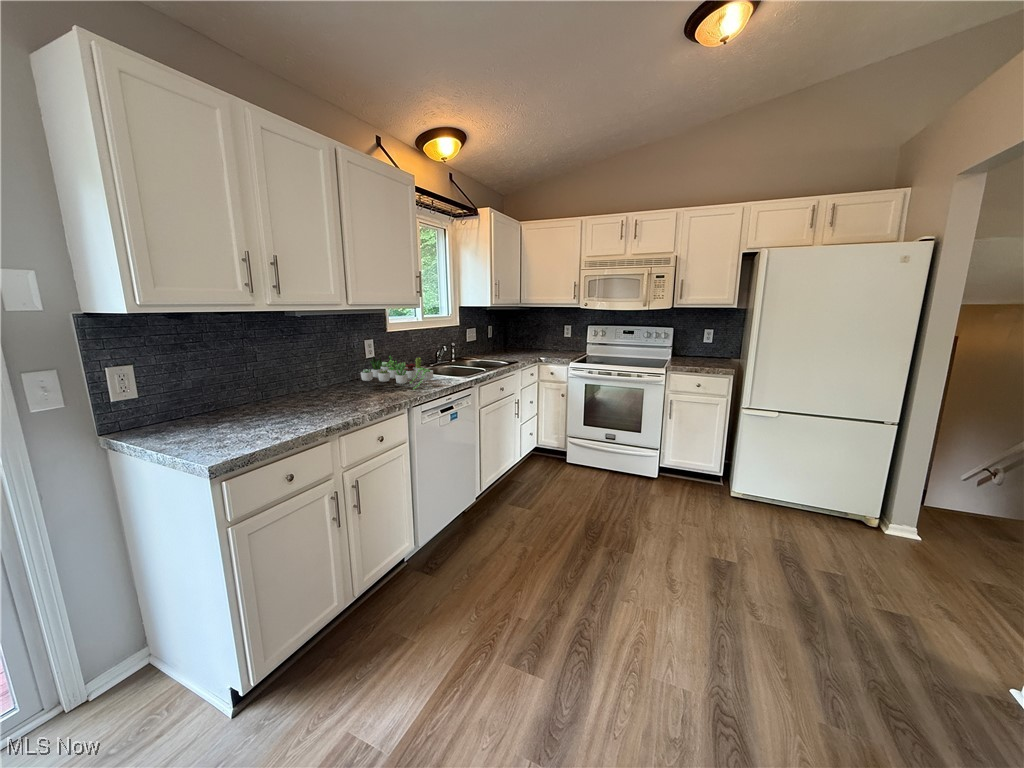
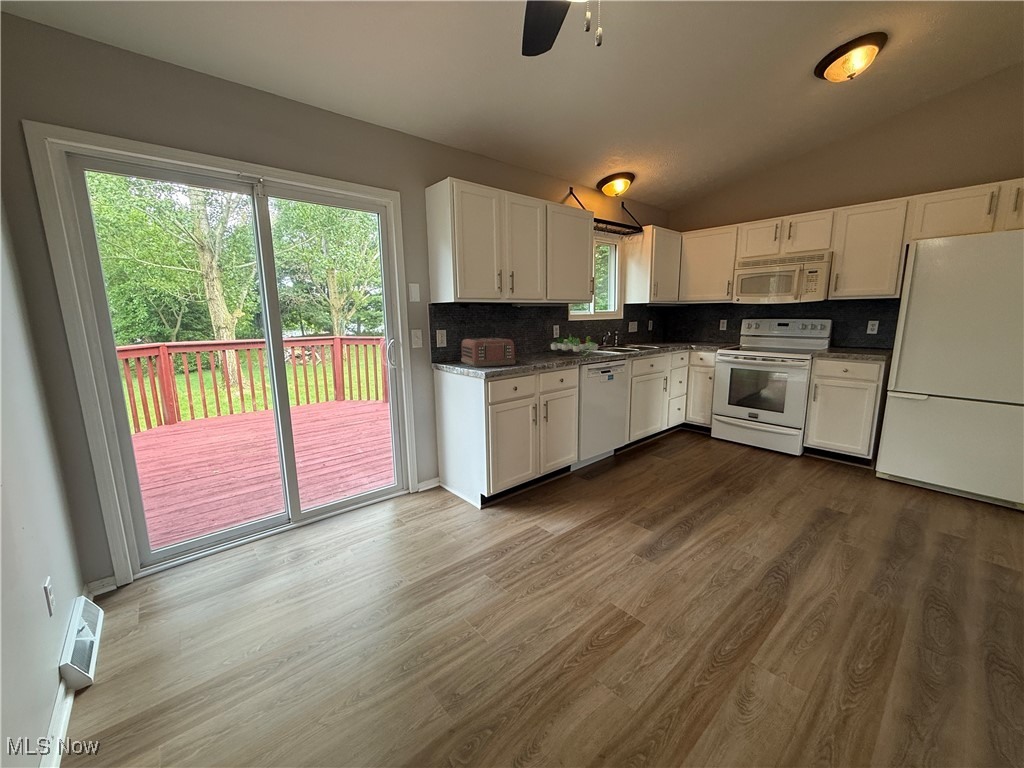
toaster: none [171,375,290,446] -> present [461,338,515,367]

